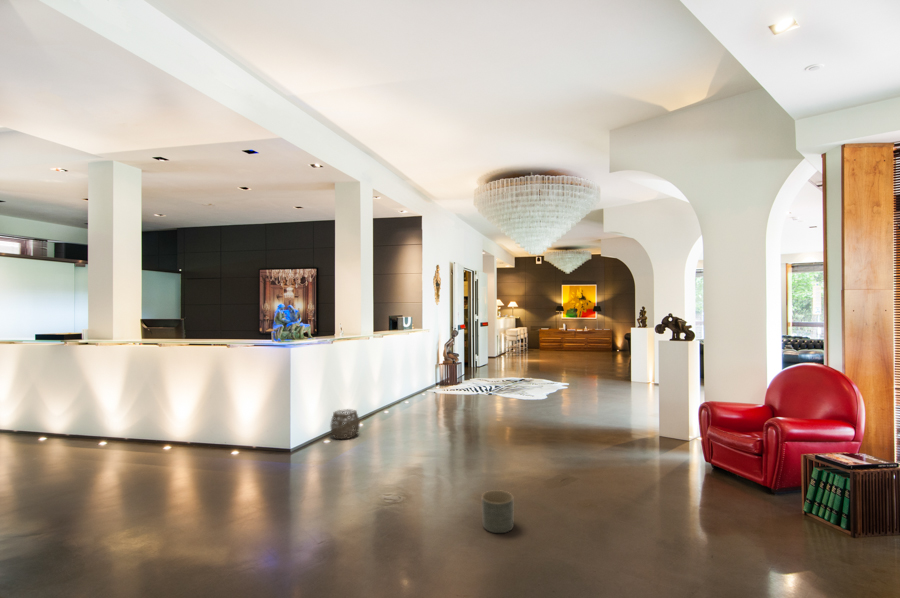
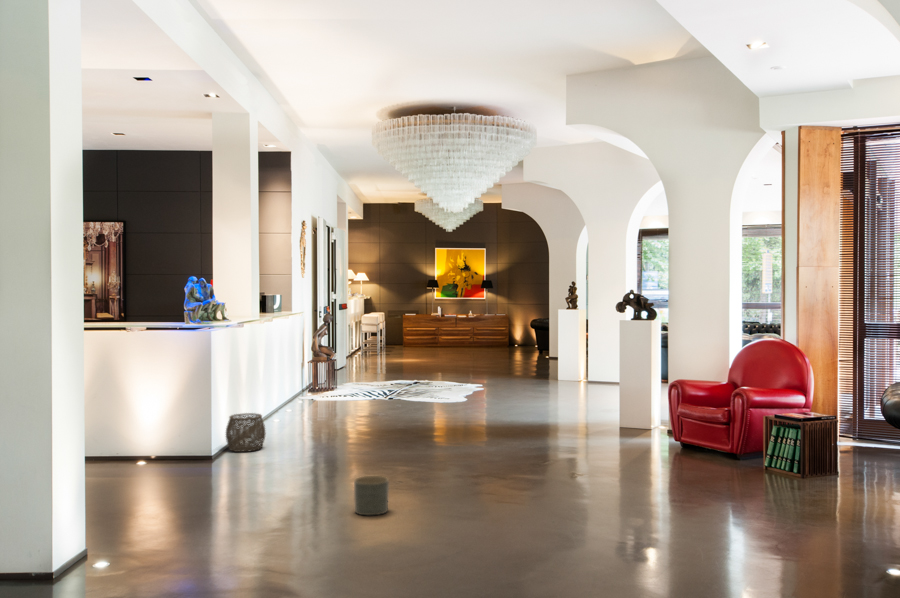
planter: present [482,490,514,533] -> present [354,476,389,515]

